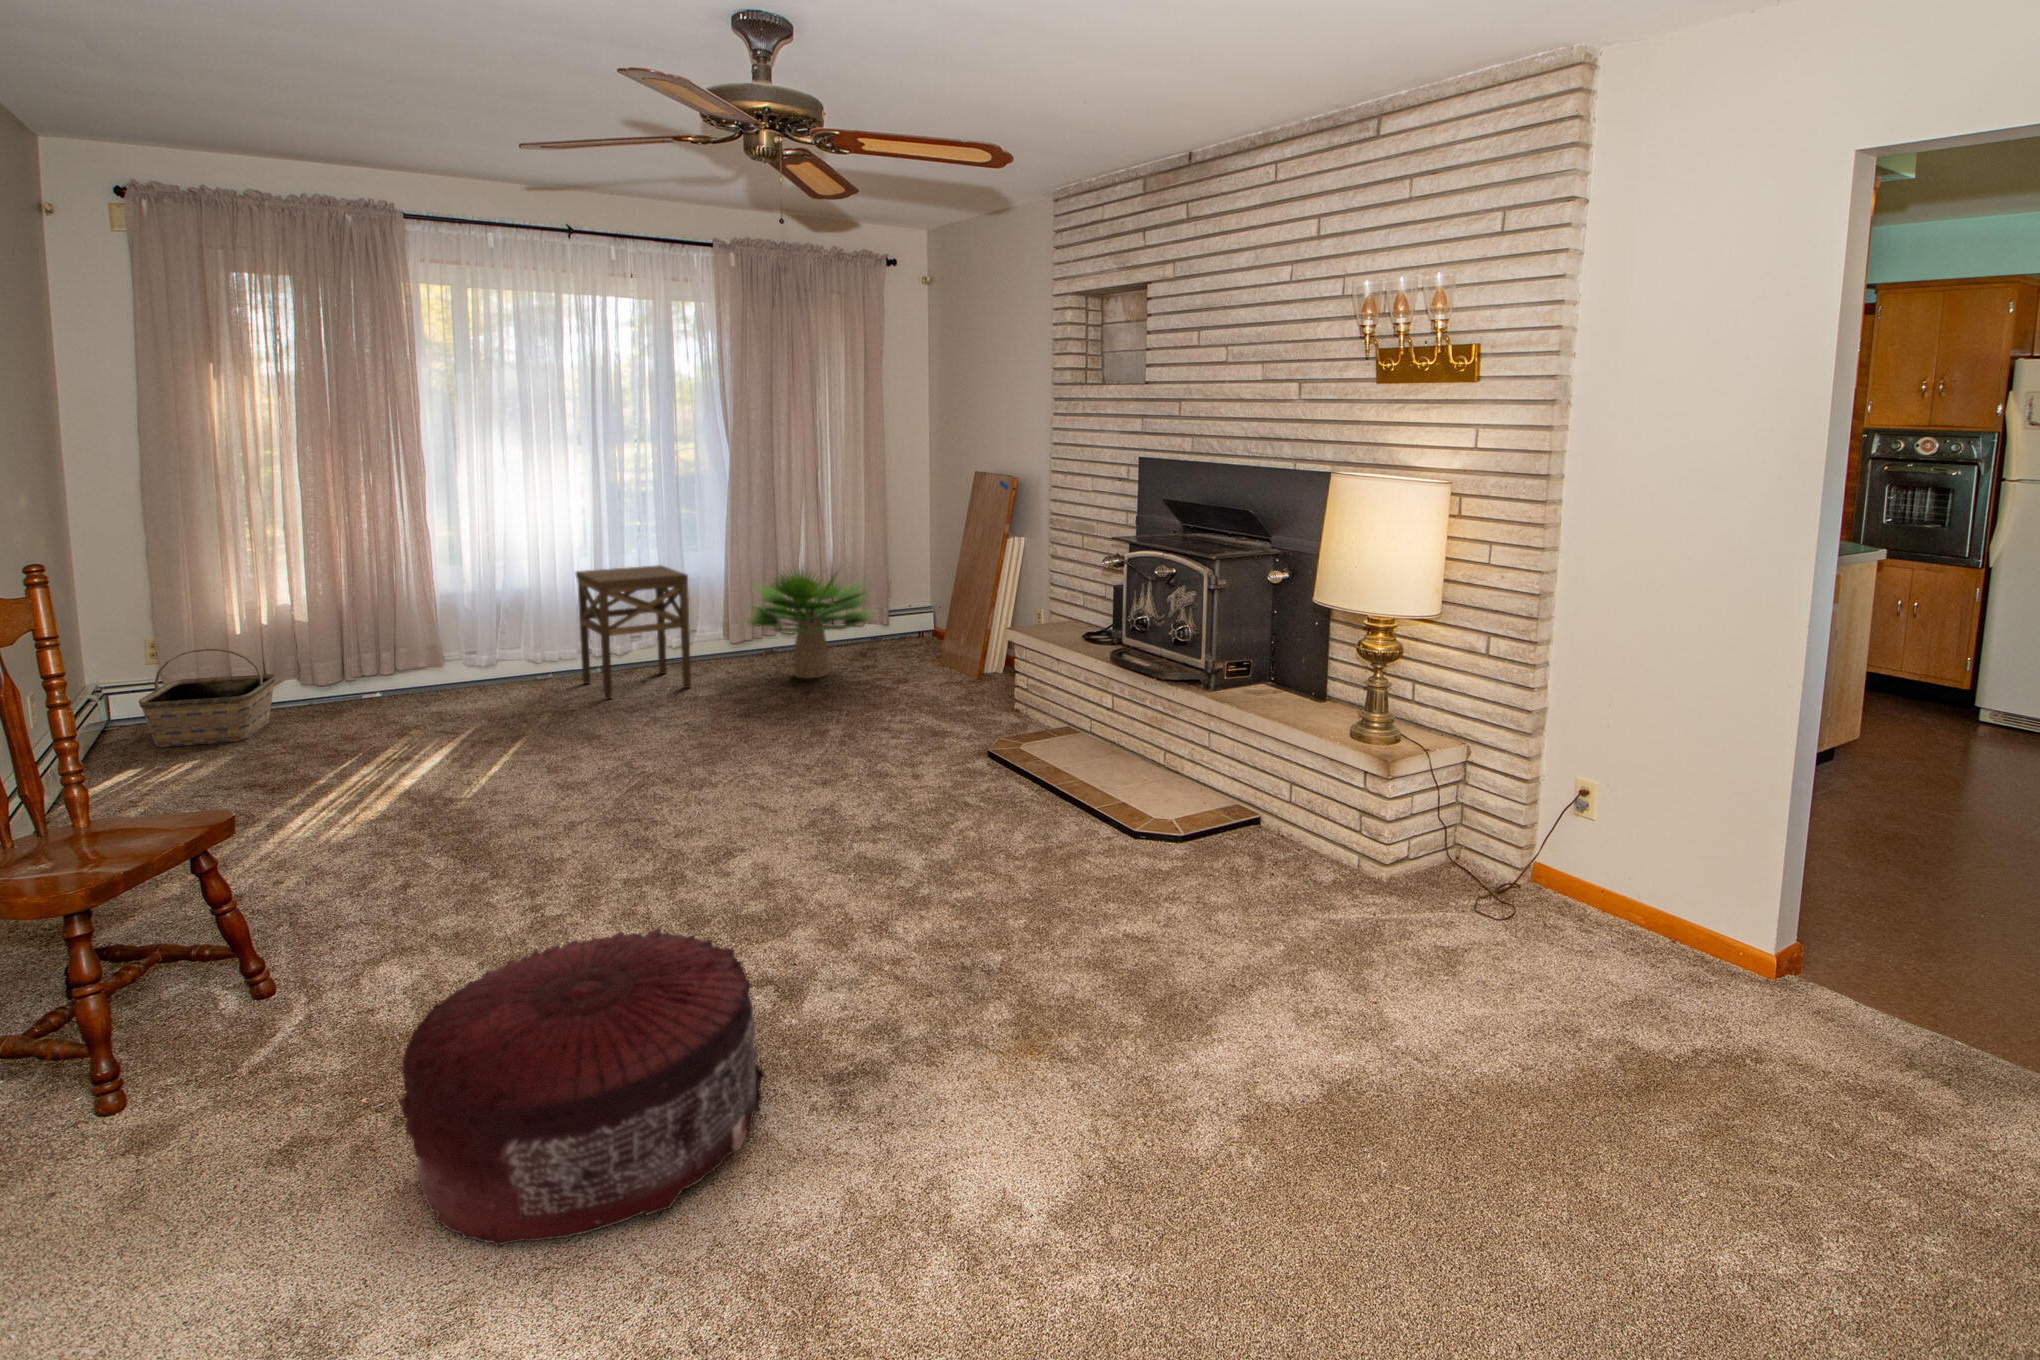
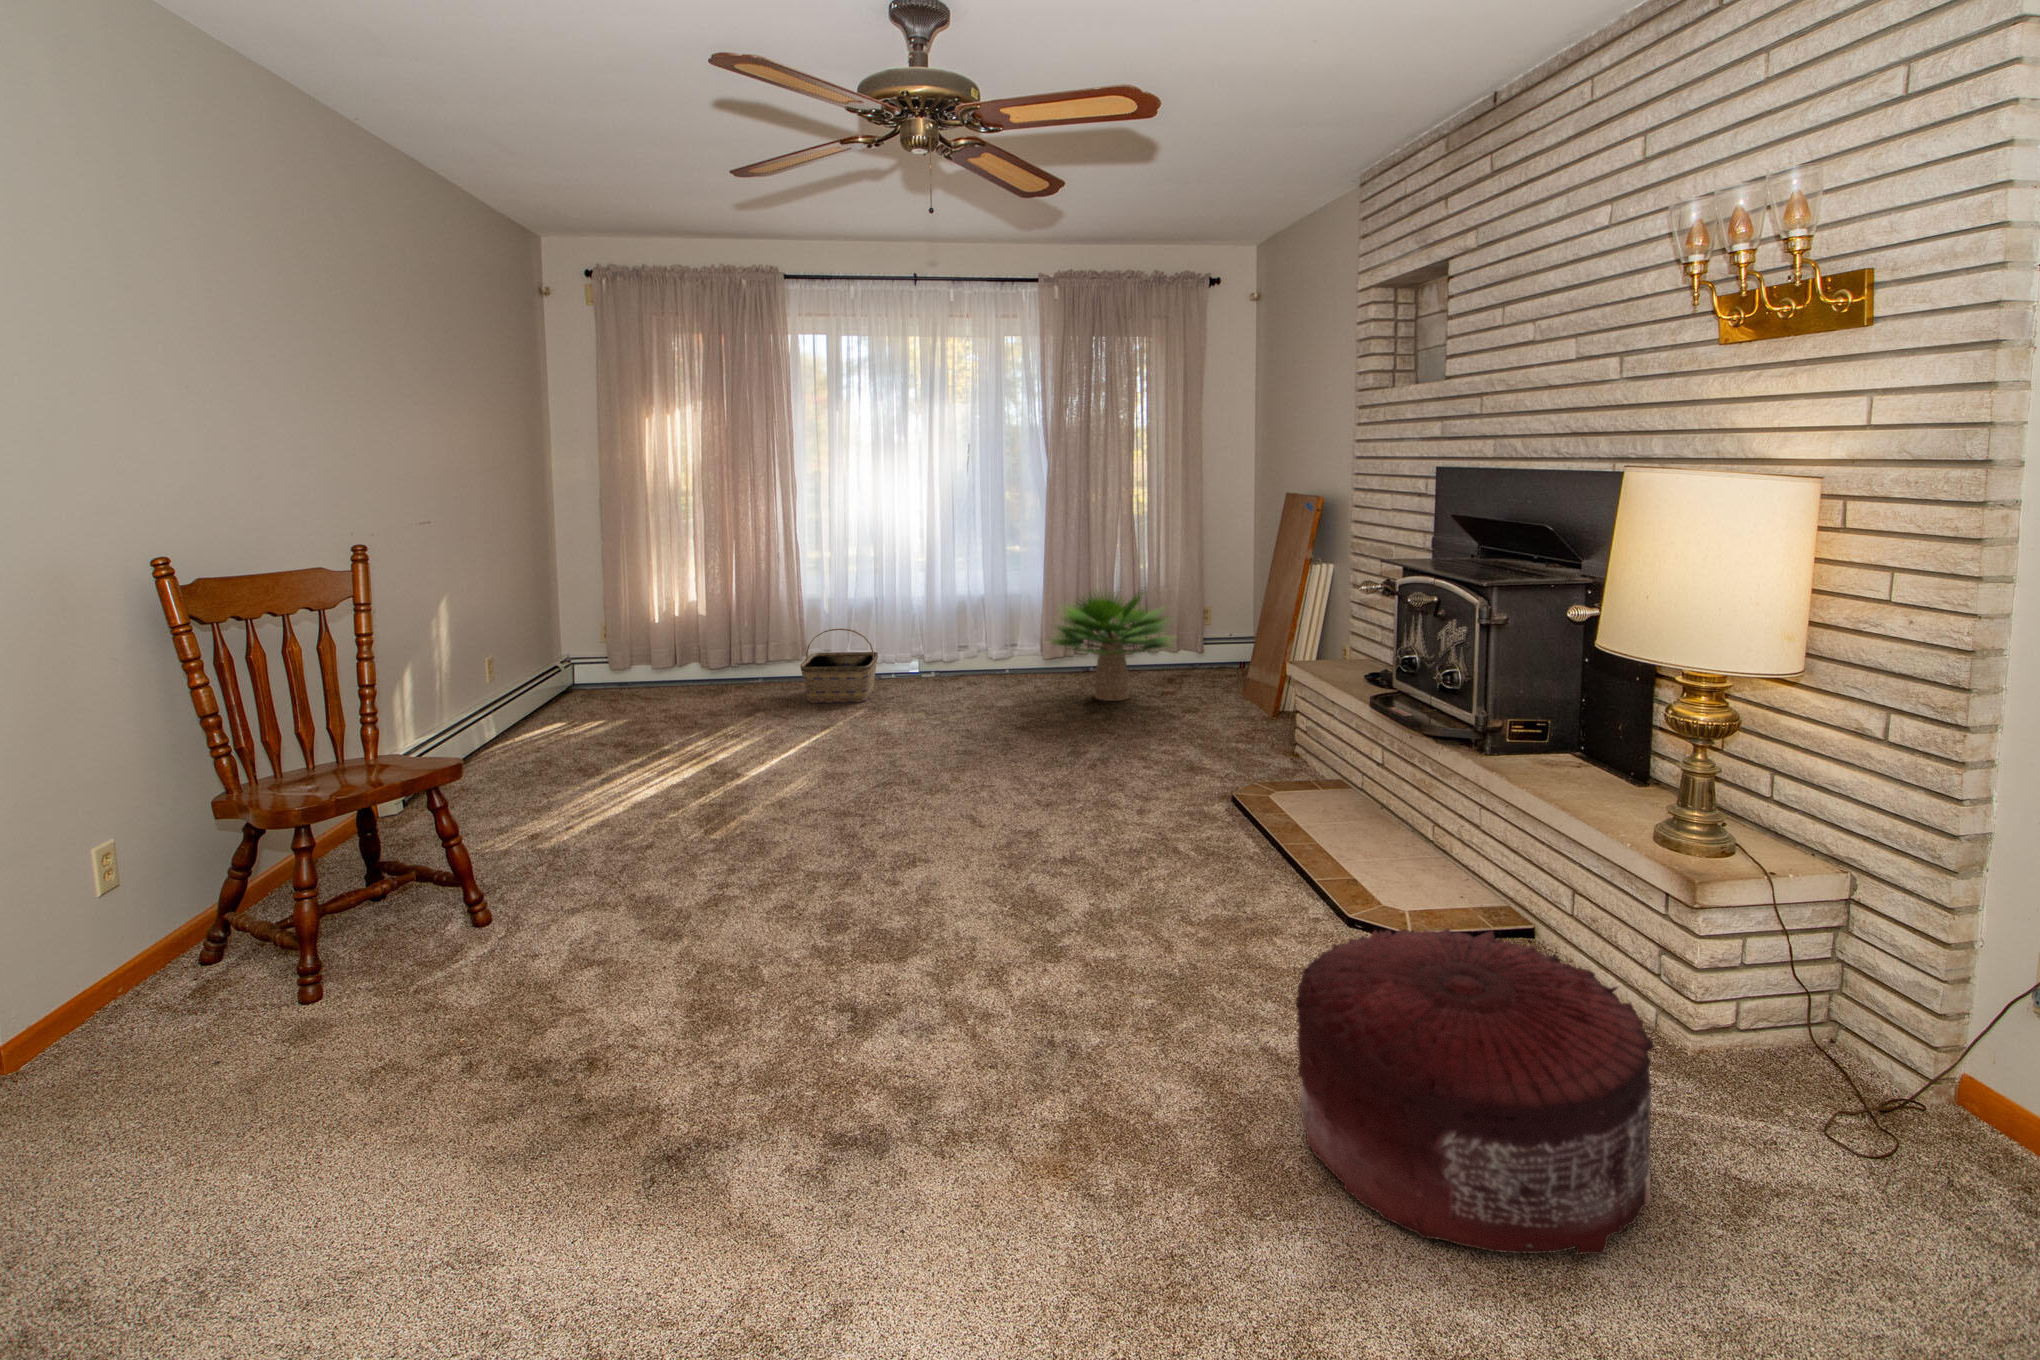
side table: present [575,565,691,699] -> none [910,583,998,704]
basket: present [139,649,275,747] -> present [800,629,878,703]
pouf: present [398,927,765,1245] -> present [1296,928,1653,1255]

